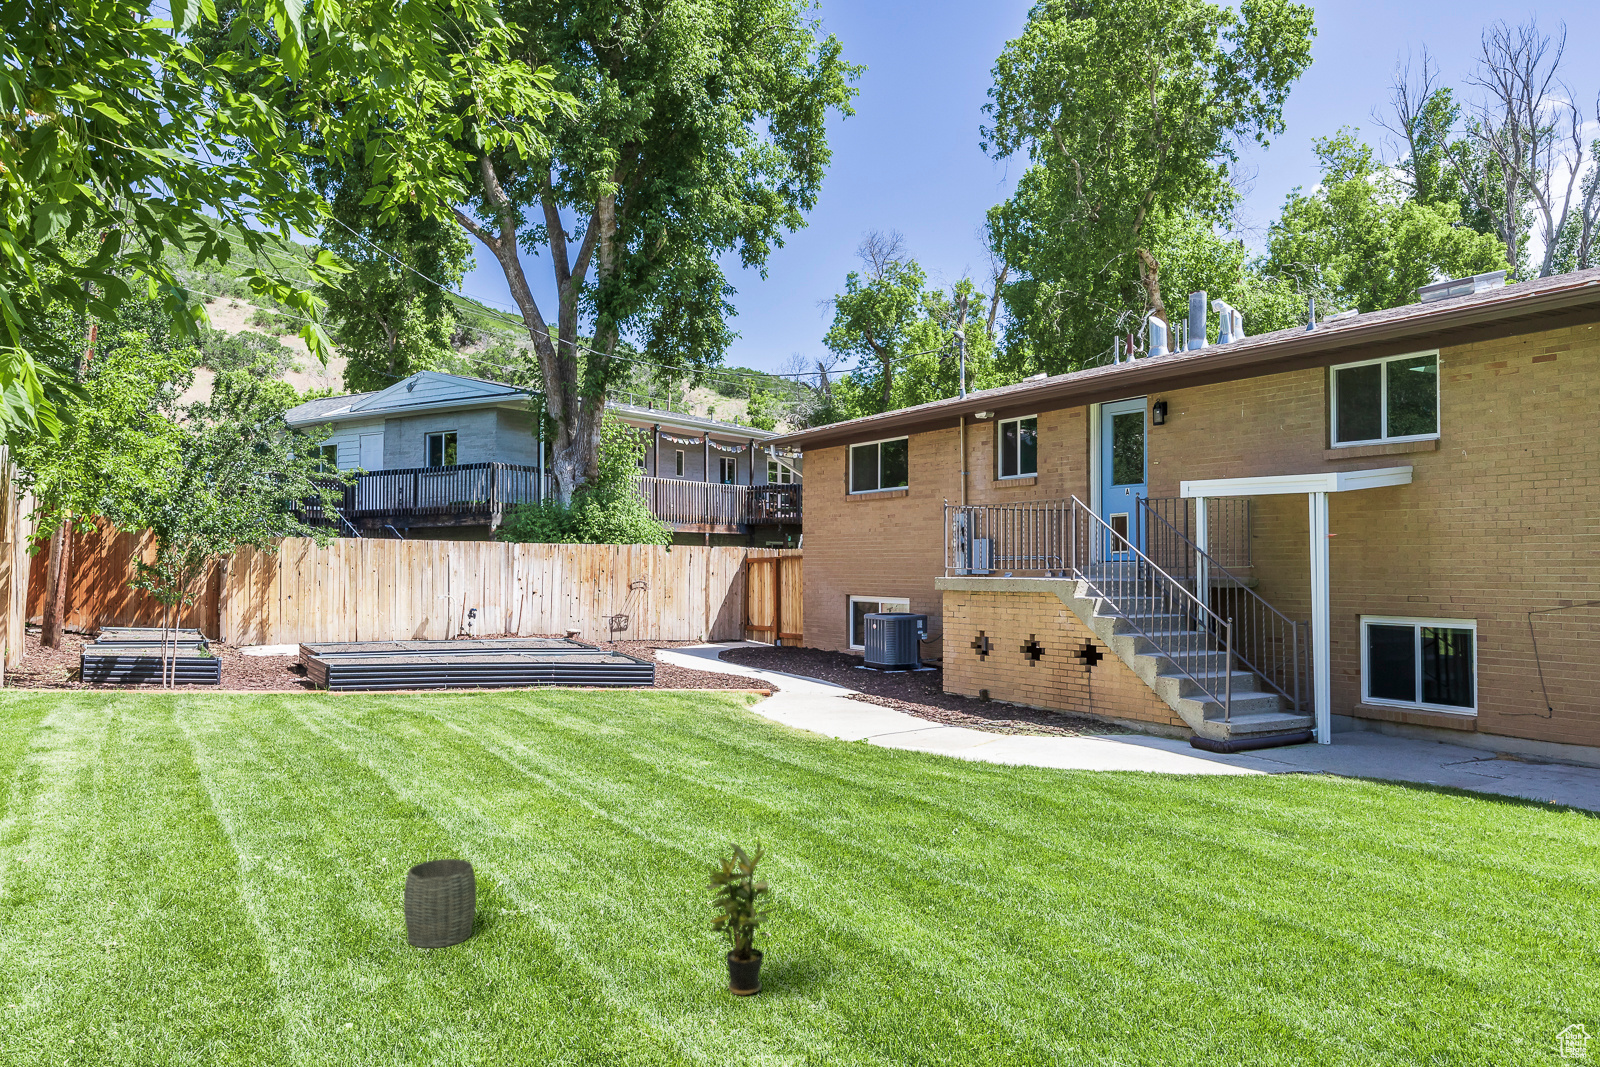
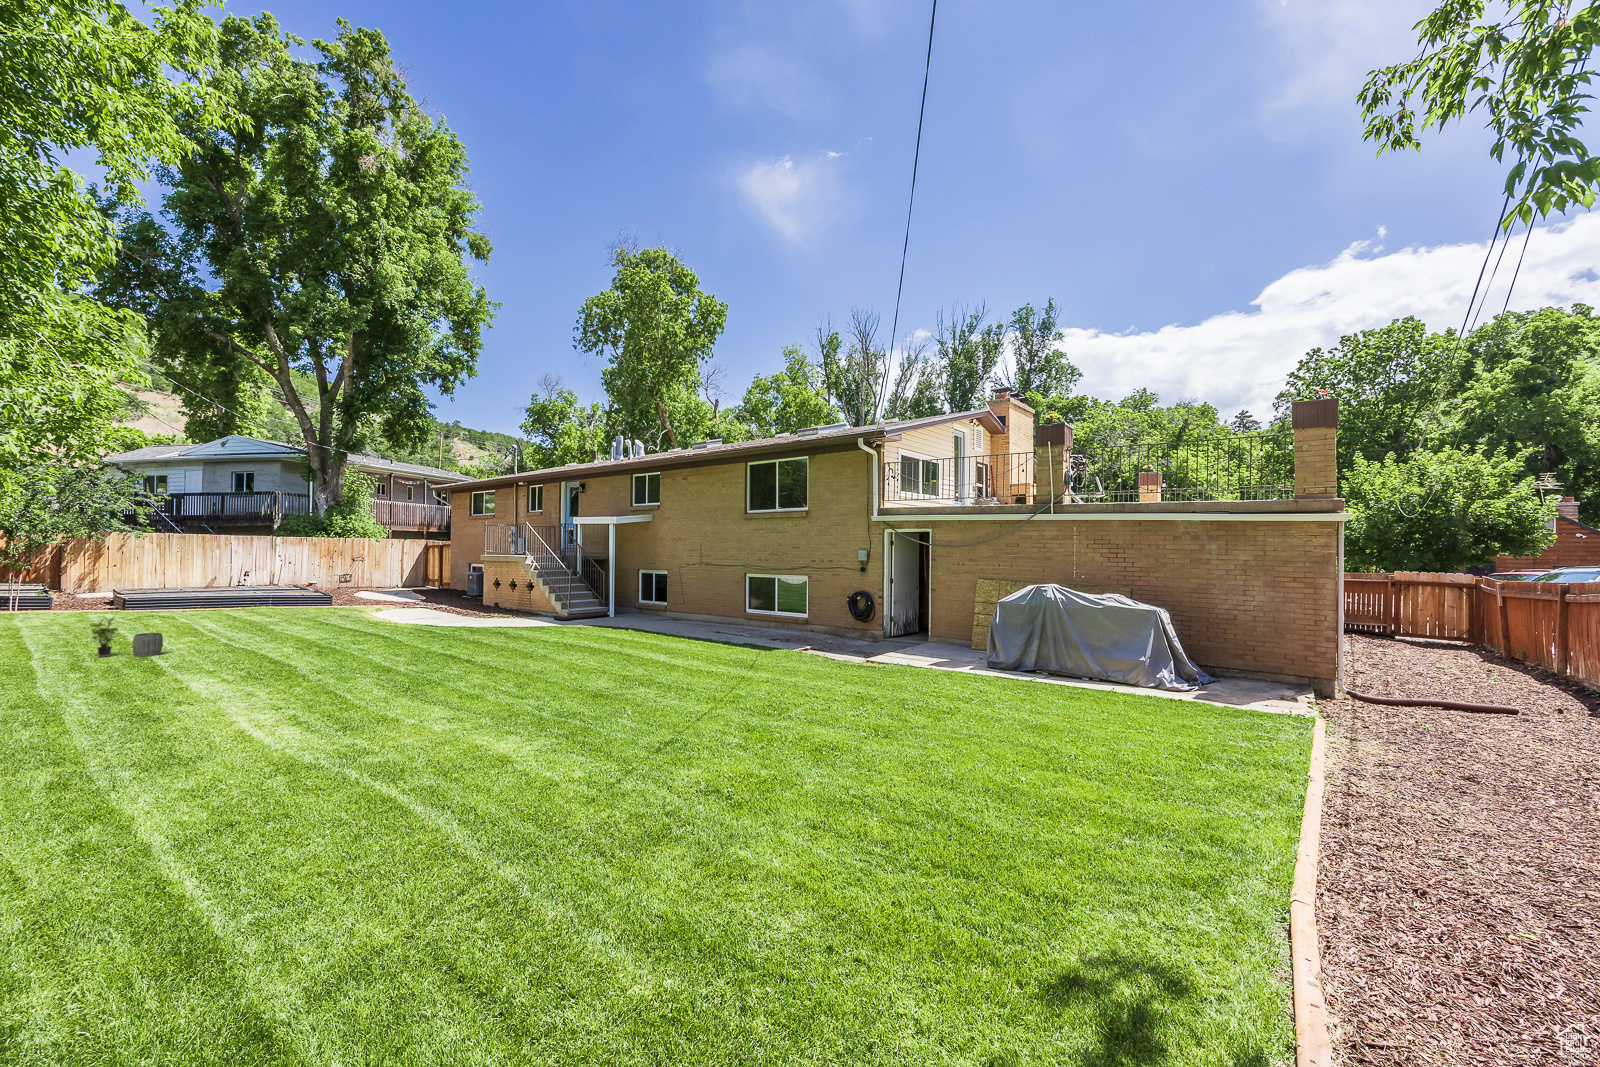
potted plant: present [706,842,775,996] -> present [90,617,118,657]

